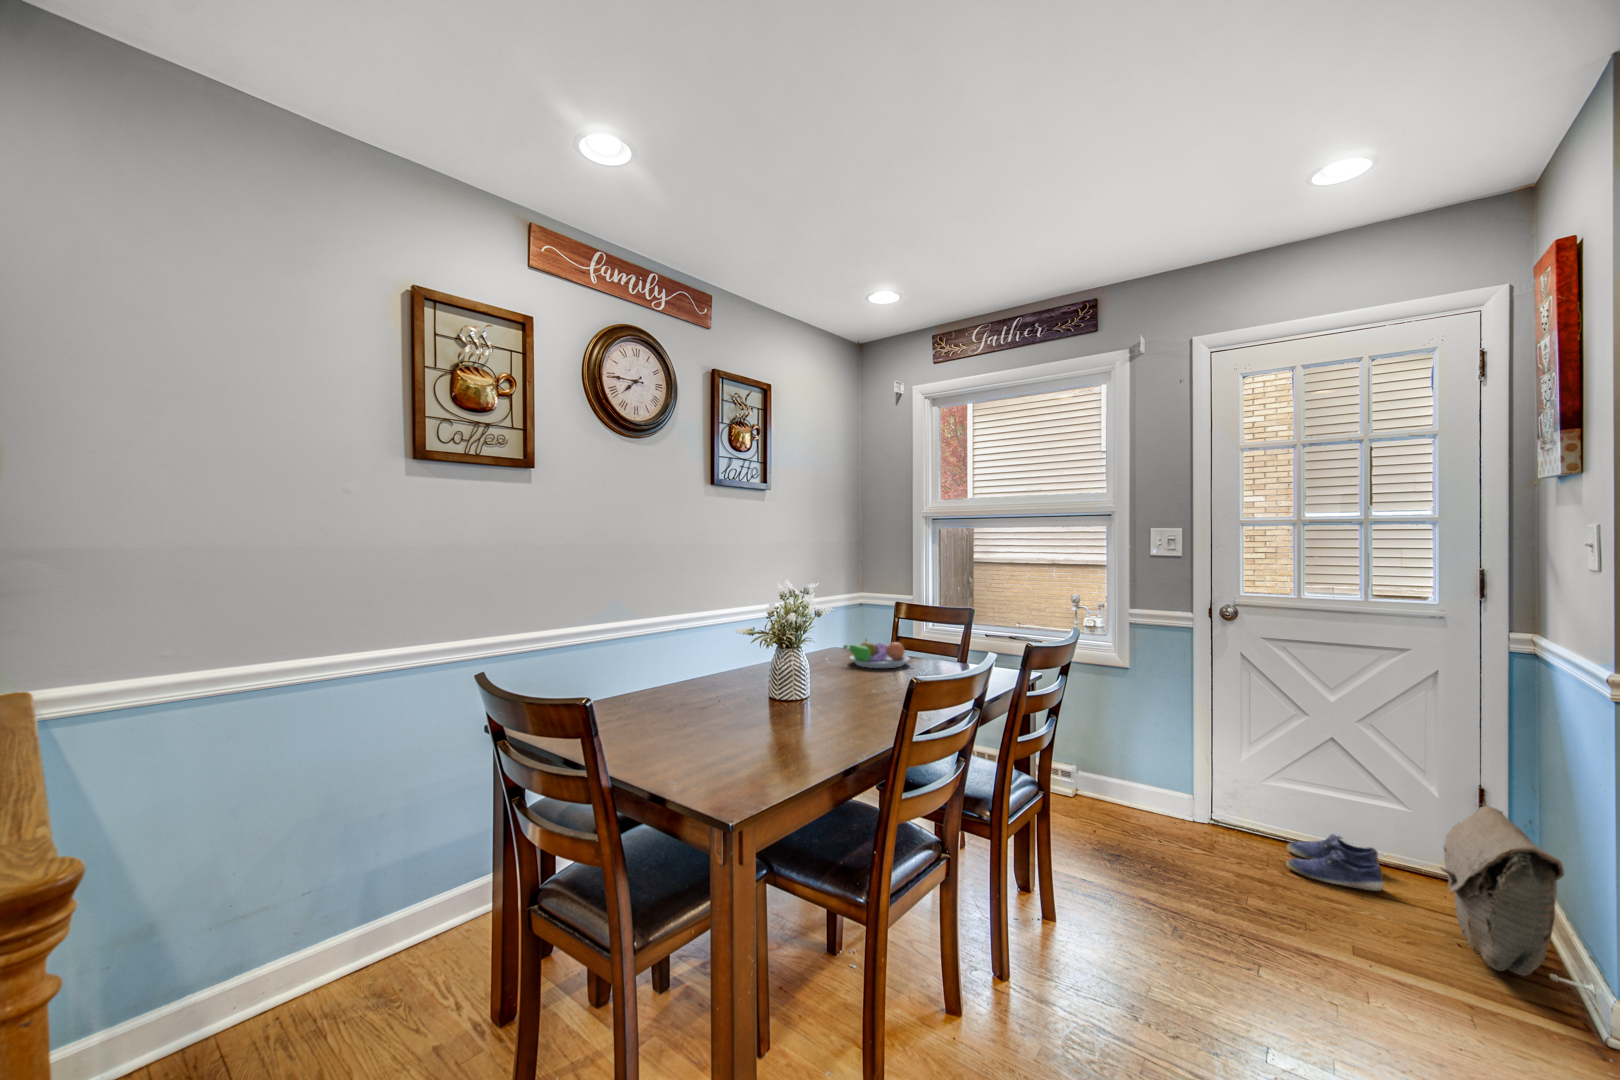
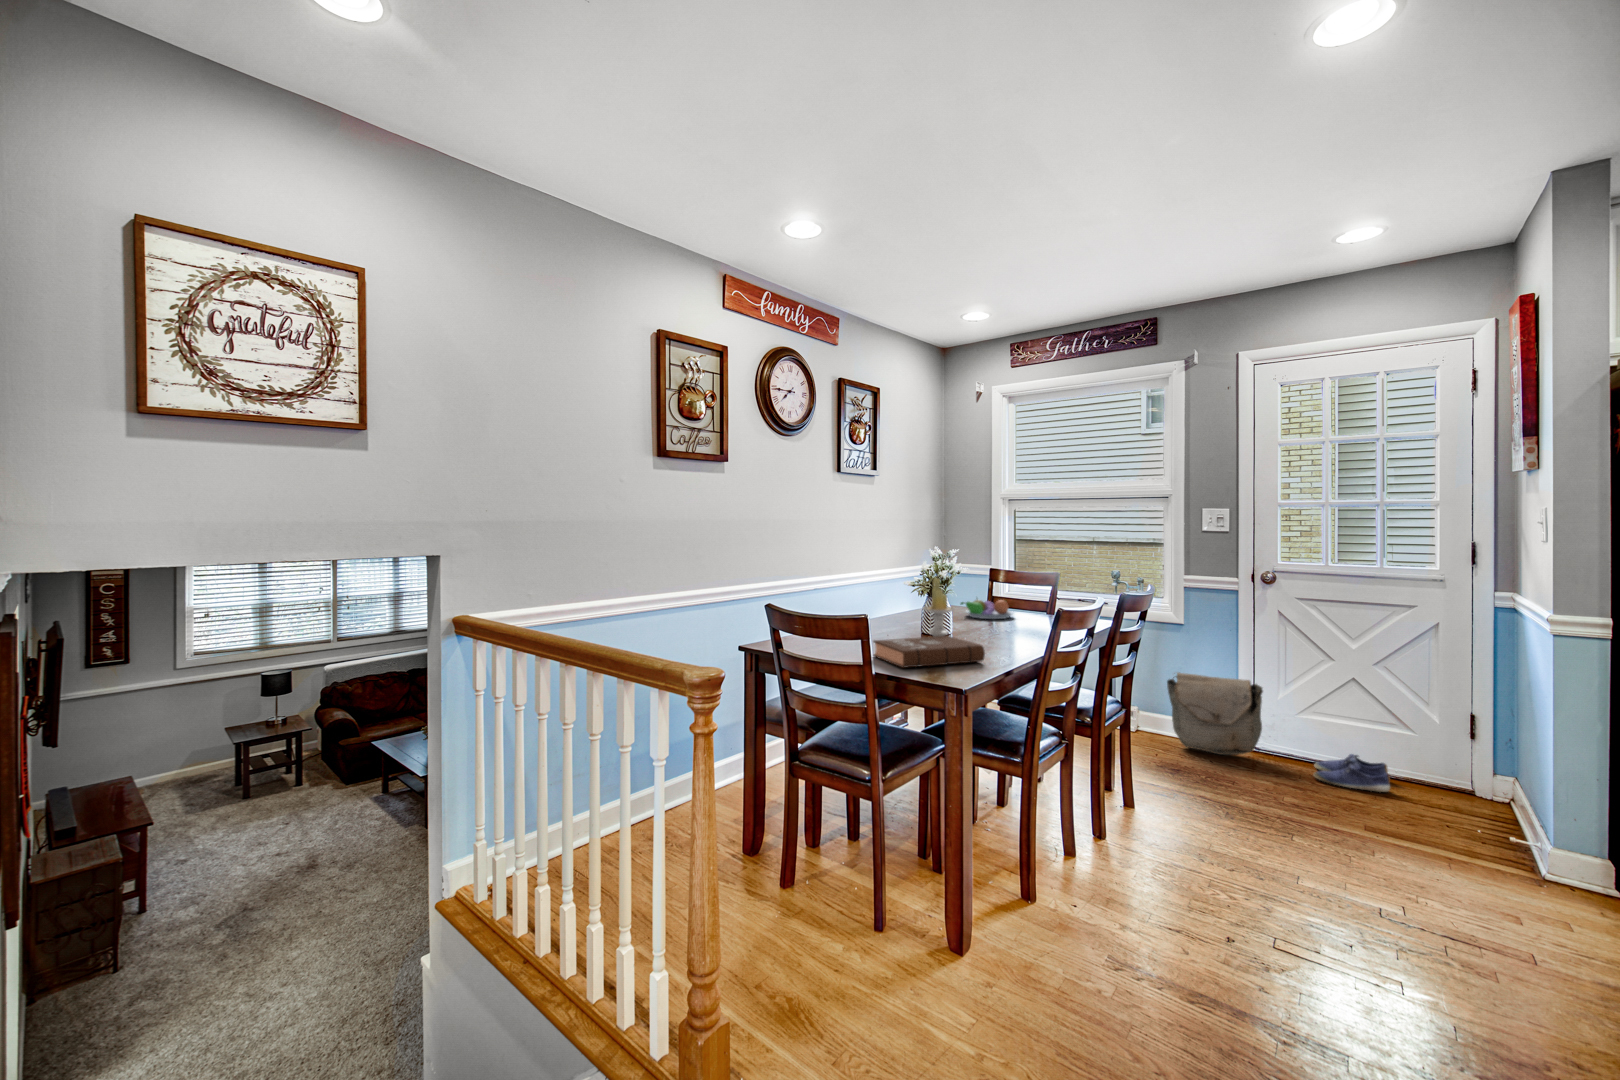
candle: none [753,624,799,718] -> present [922,578,955,637]
book: none [659,709,809,772] -> present [874,636,985,668]
bag: present [1440,805,1564,976] -> present [1167,673,1263,755]

